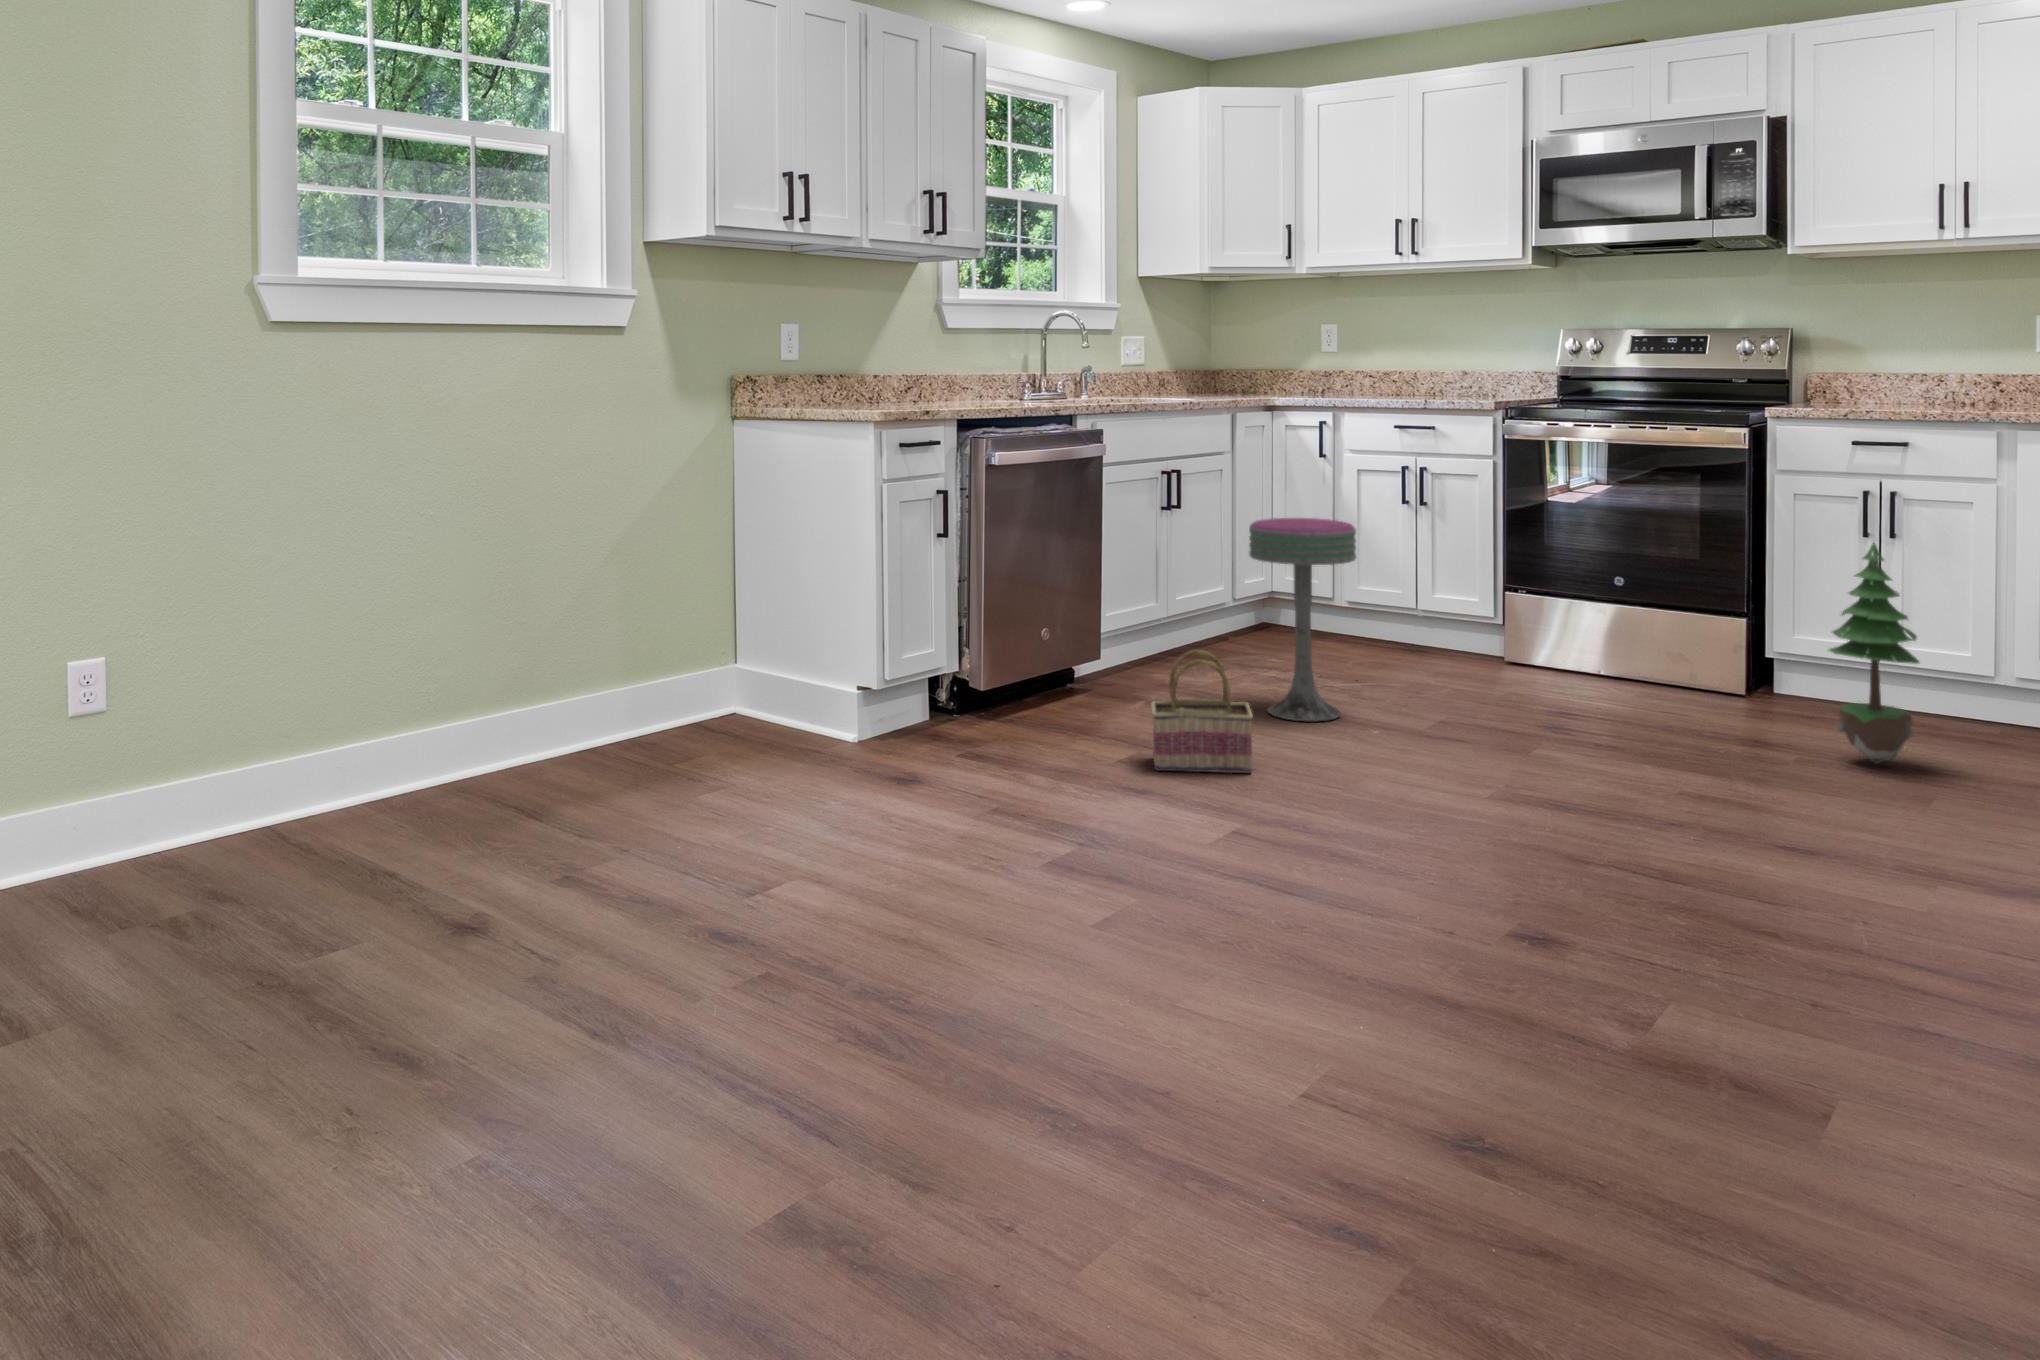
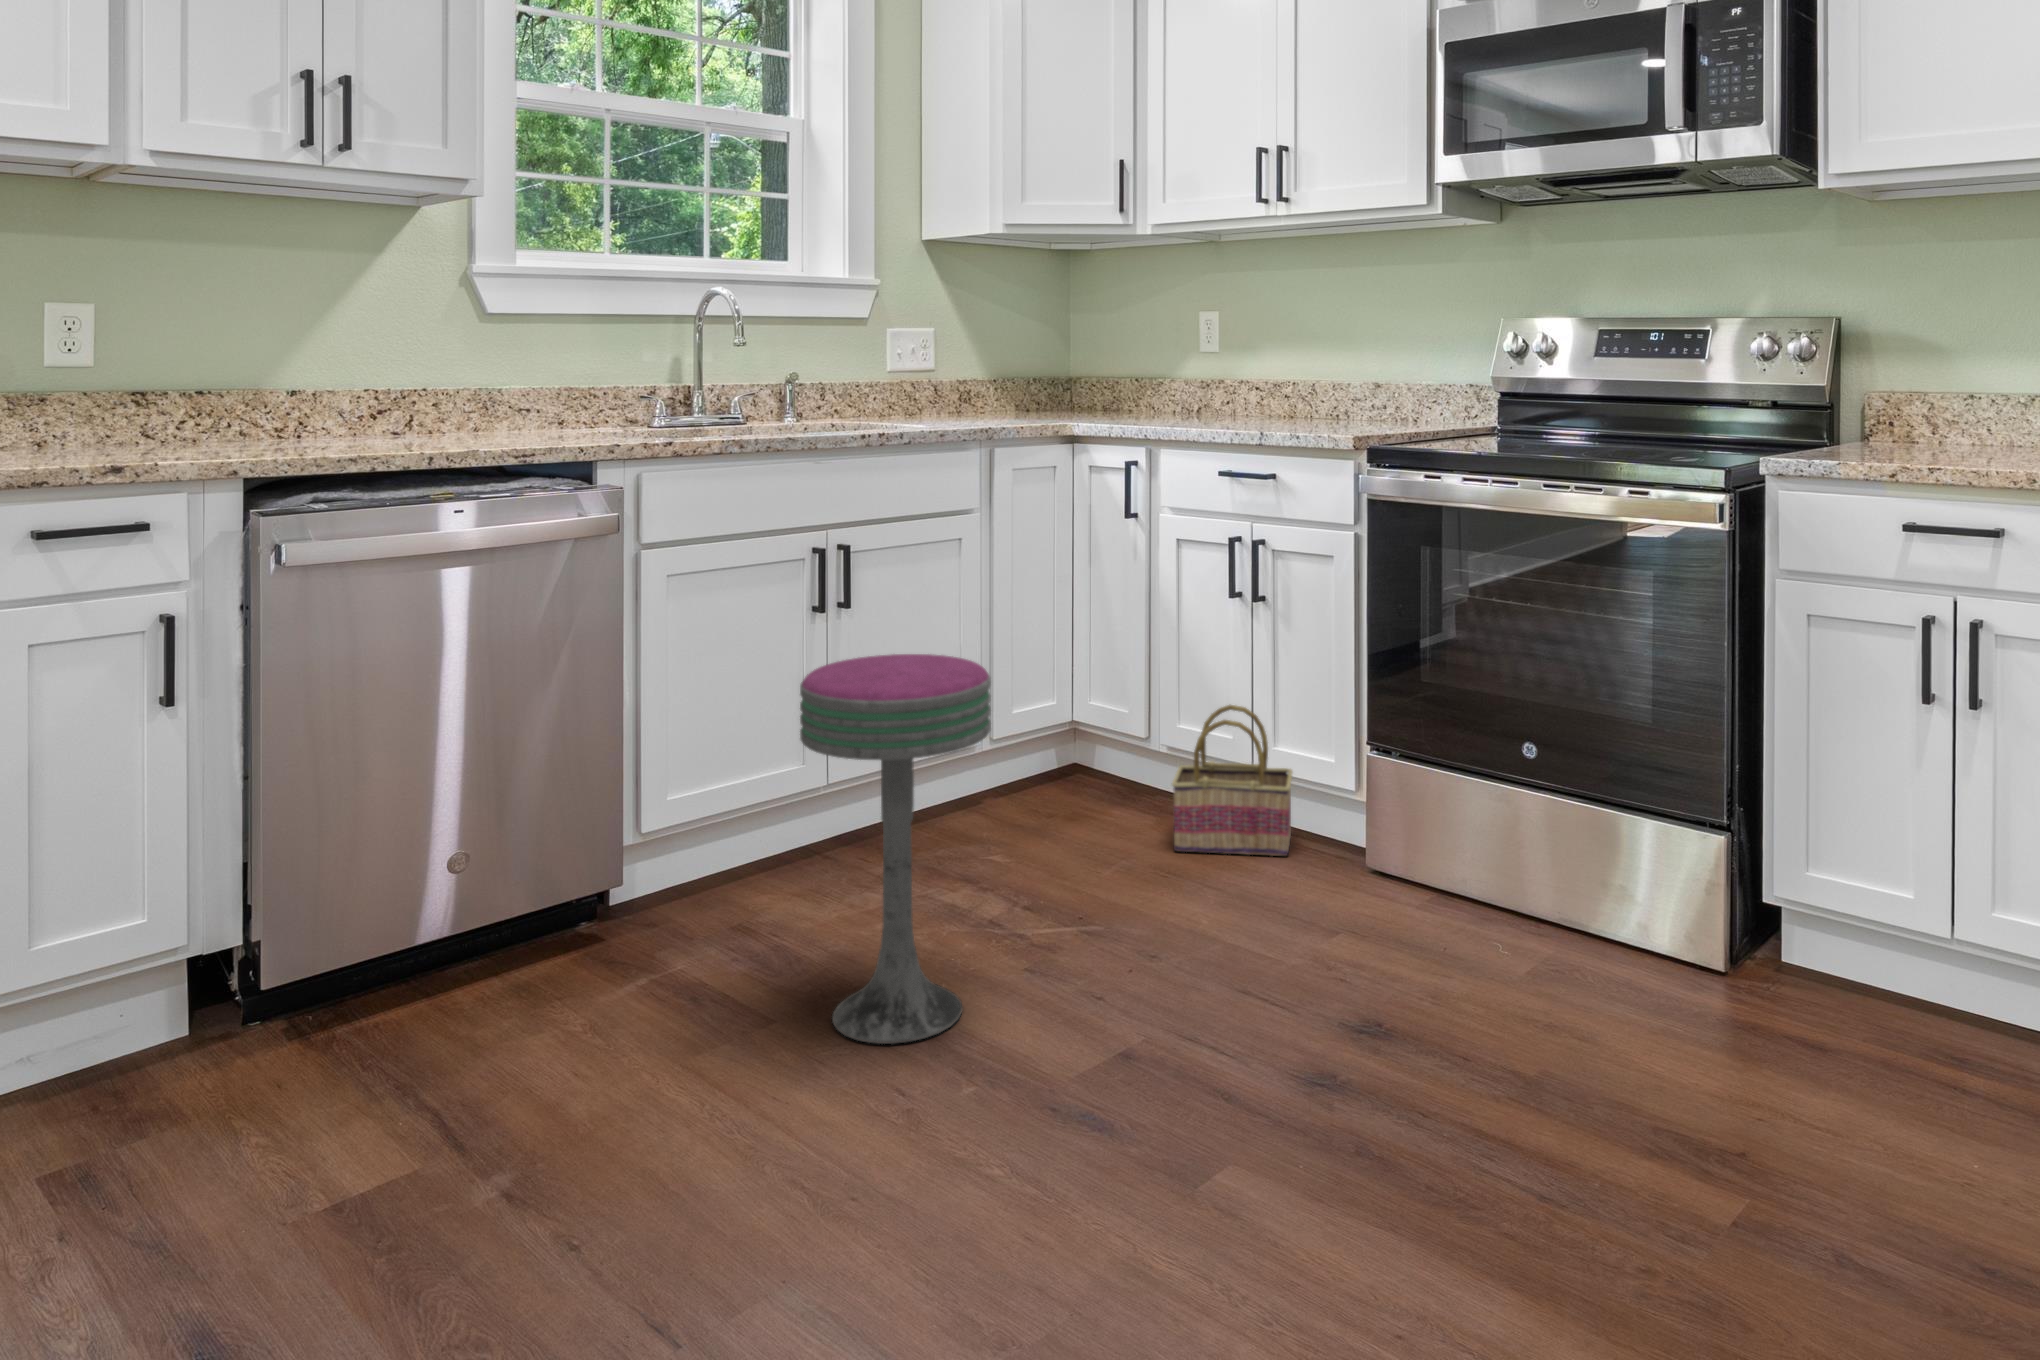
potted tree: present [1829,543,1919,764] -> none [1790,764,1975,1232]
basket: present [1151,650,1253,773] -> present [1172,705,1292,856]

